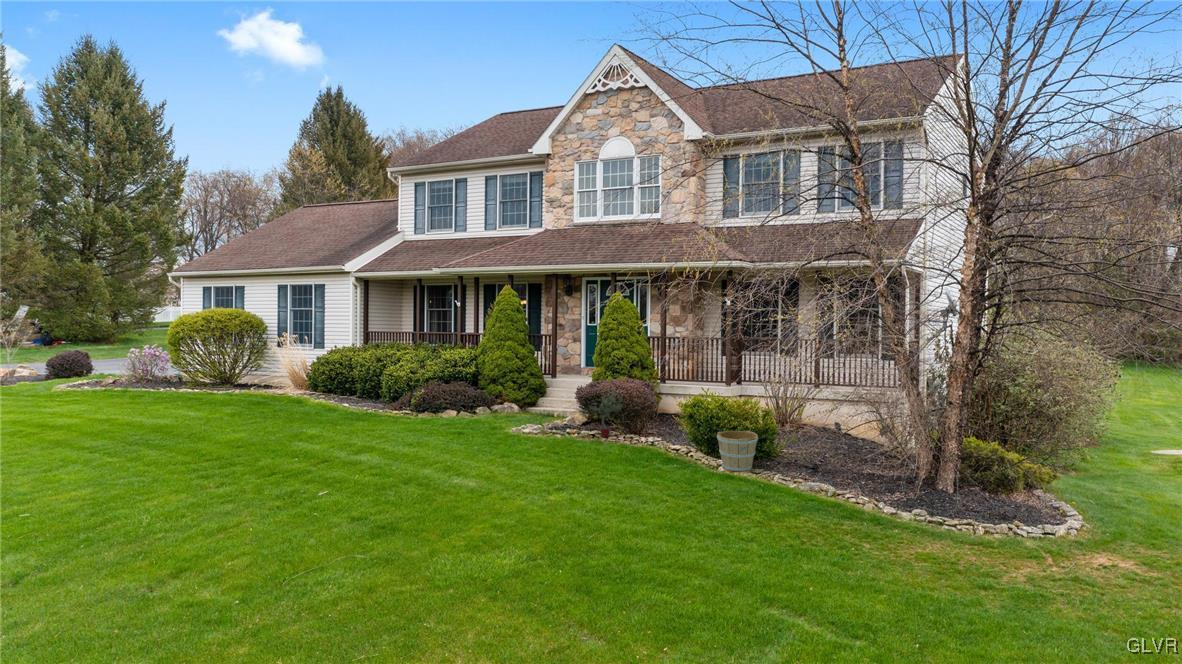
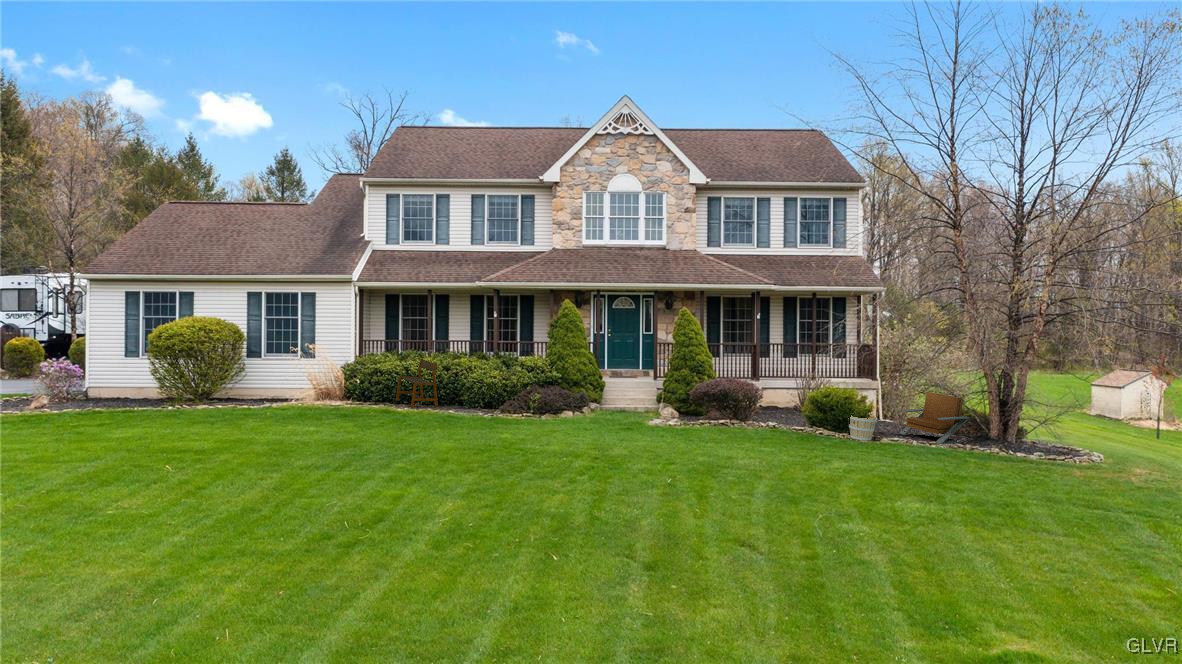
bench: none [325,352,364,402] -> present [396,359,438,408]
potted tree: present [589,388,622,438] -> none [716,386,750,426]
lounge chair: none [825,403,917,487] -> present [900,392,970,444]

